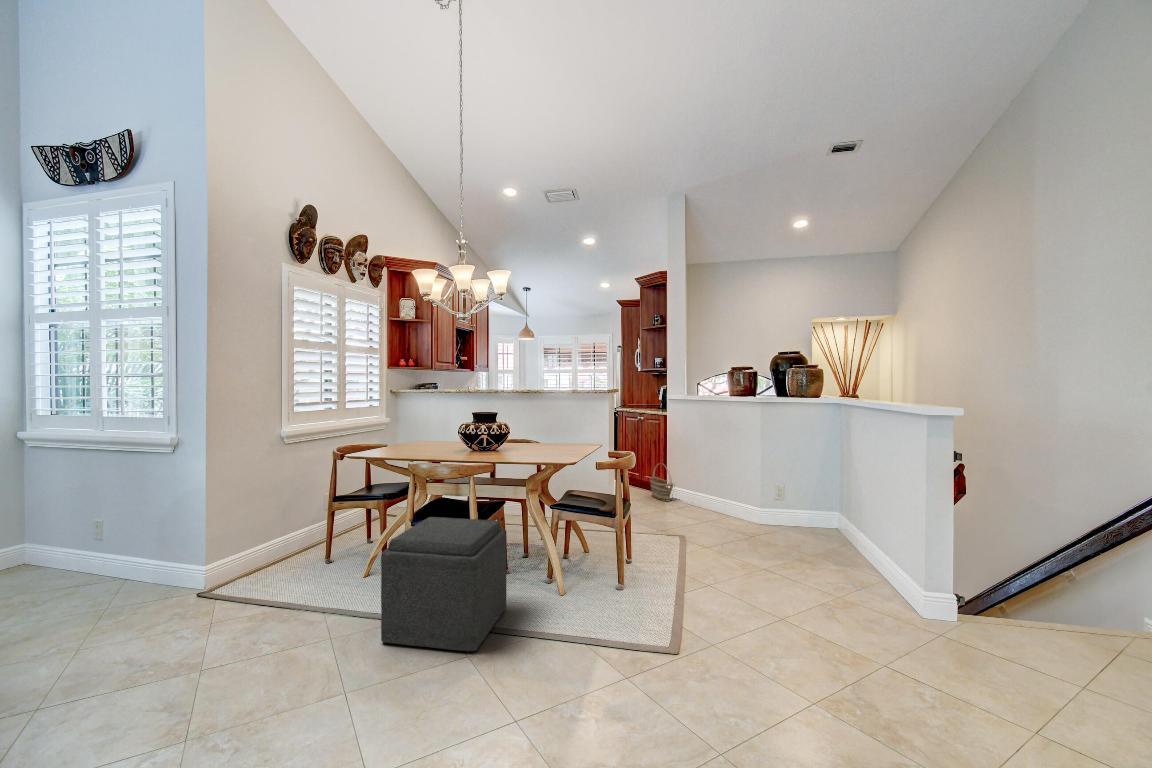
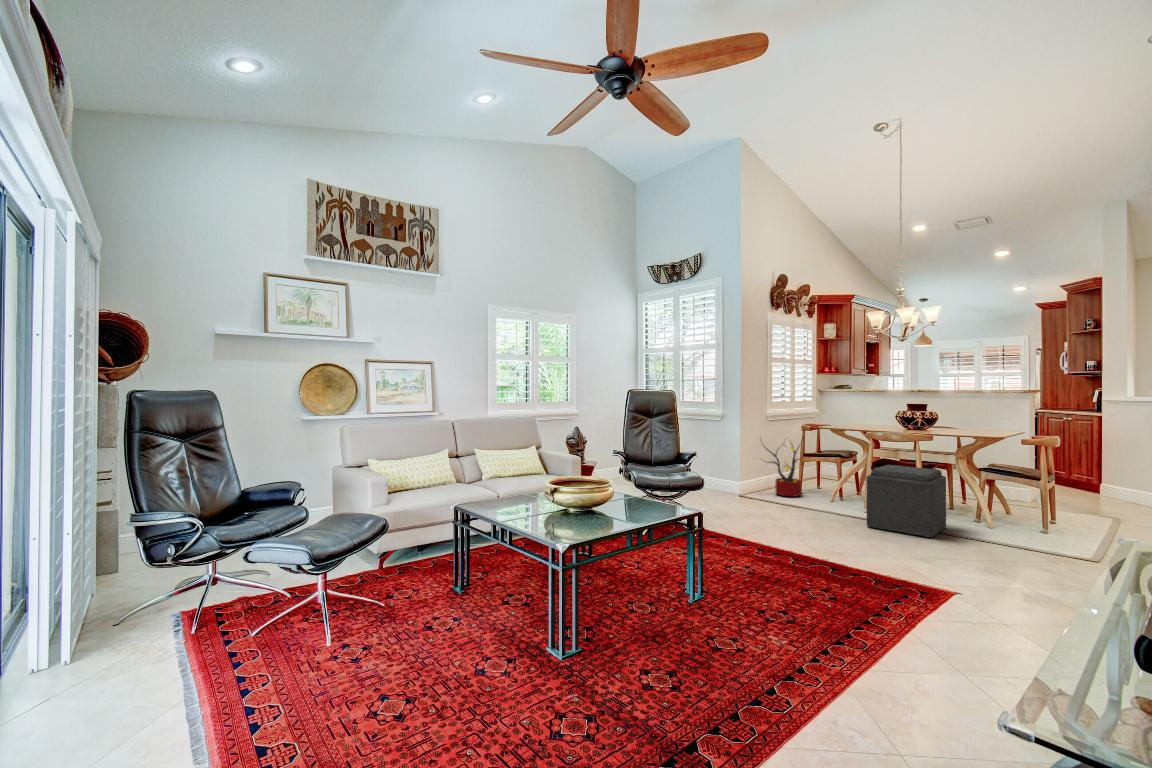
decorative plant: none [234,463,358,571] -> present [765,444,801,496]
basket: present [650,467,673,501] -> none [1079,462,1111,498]

